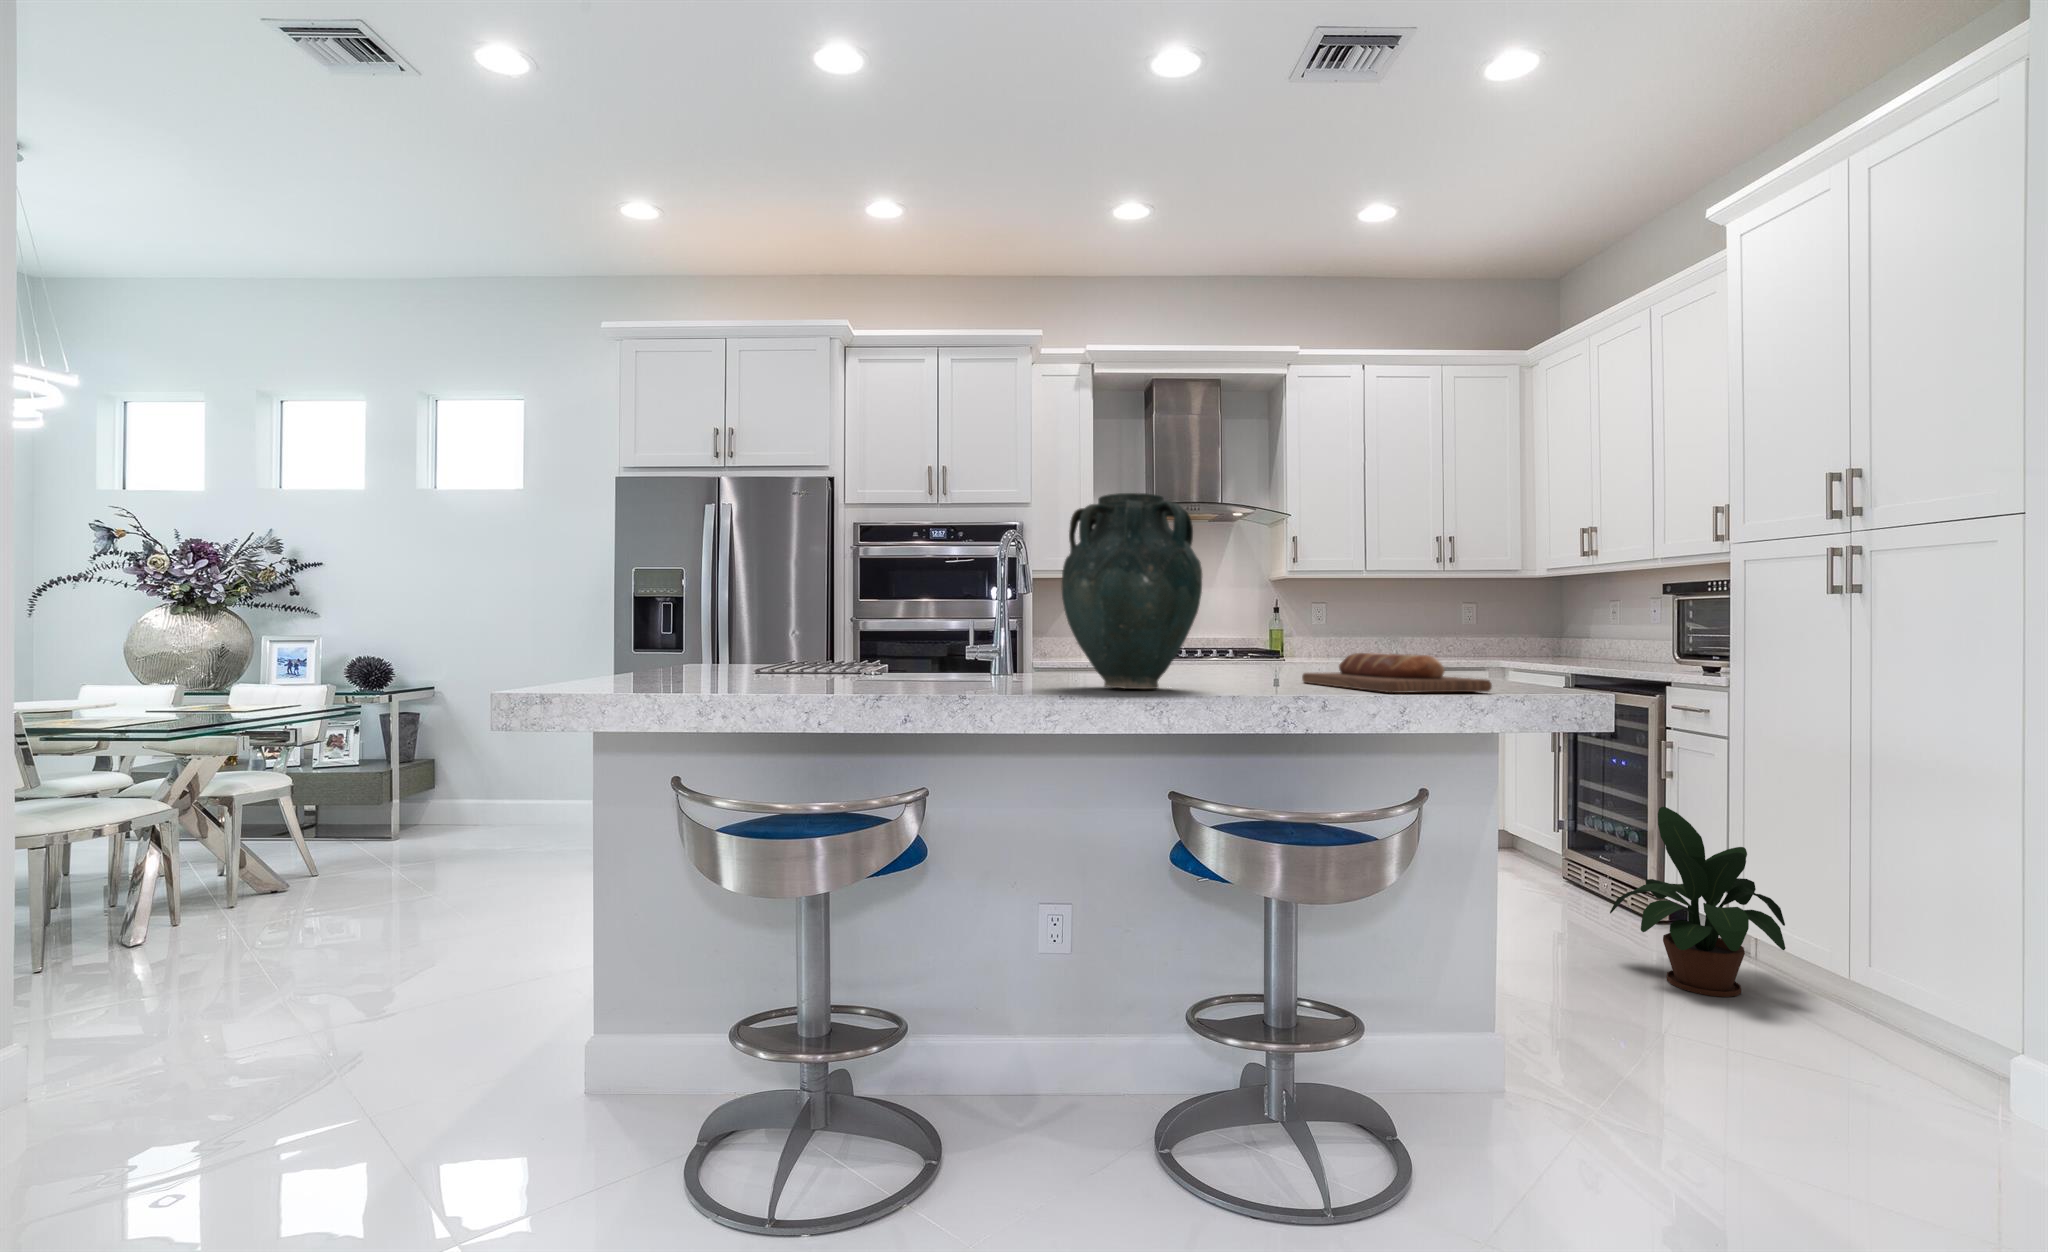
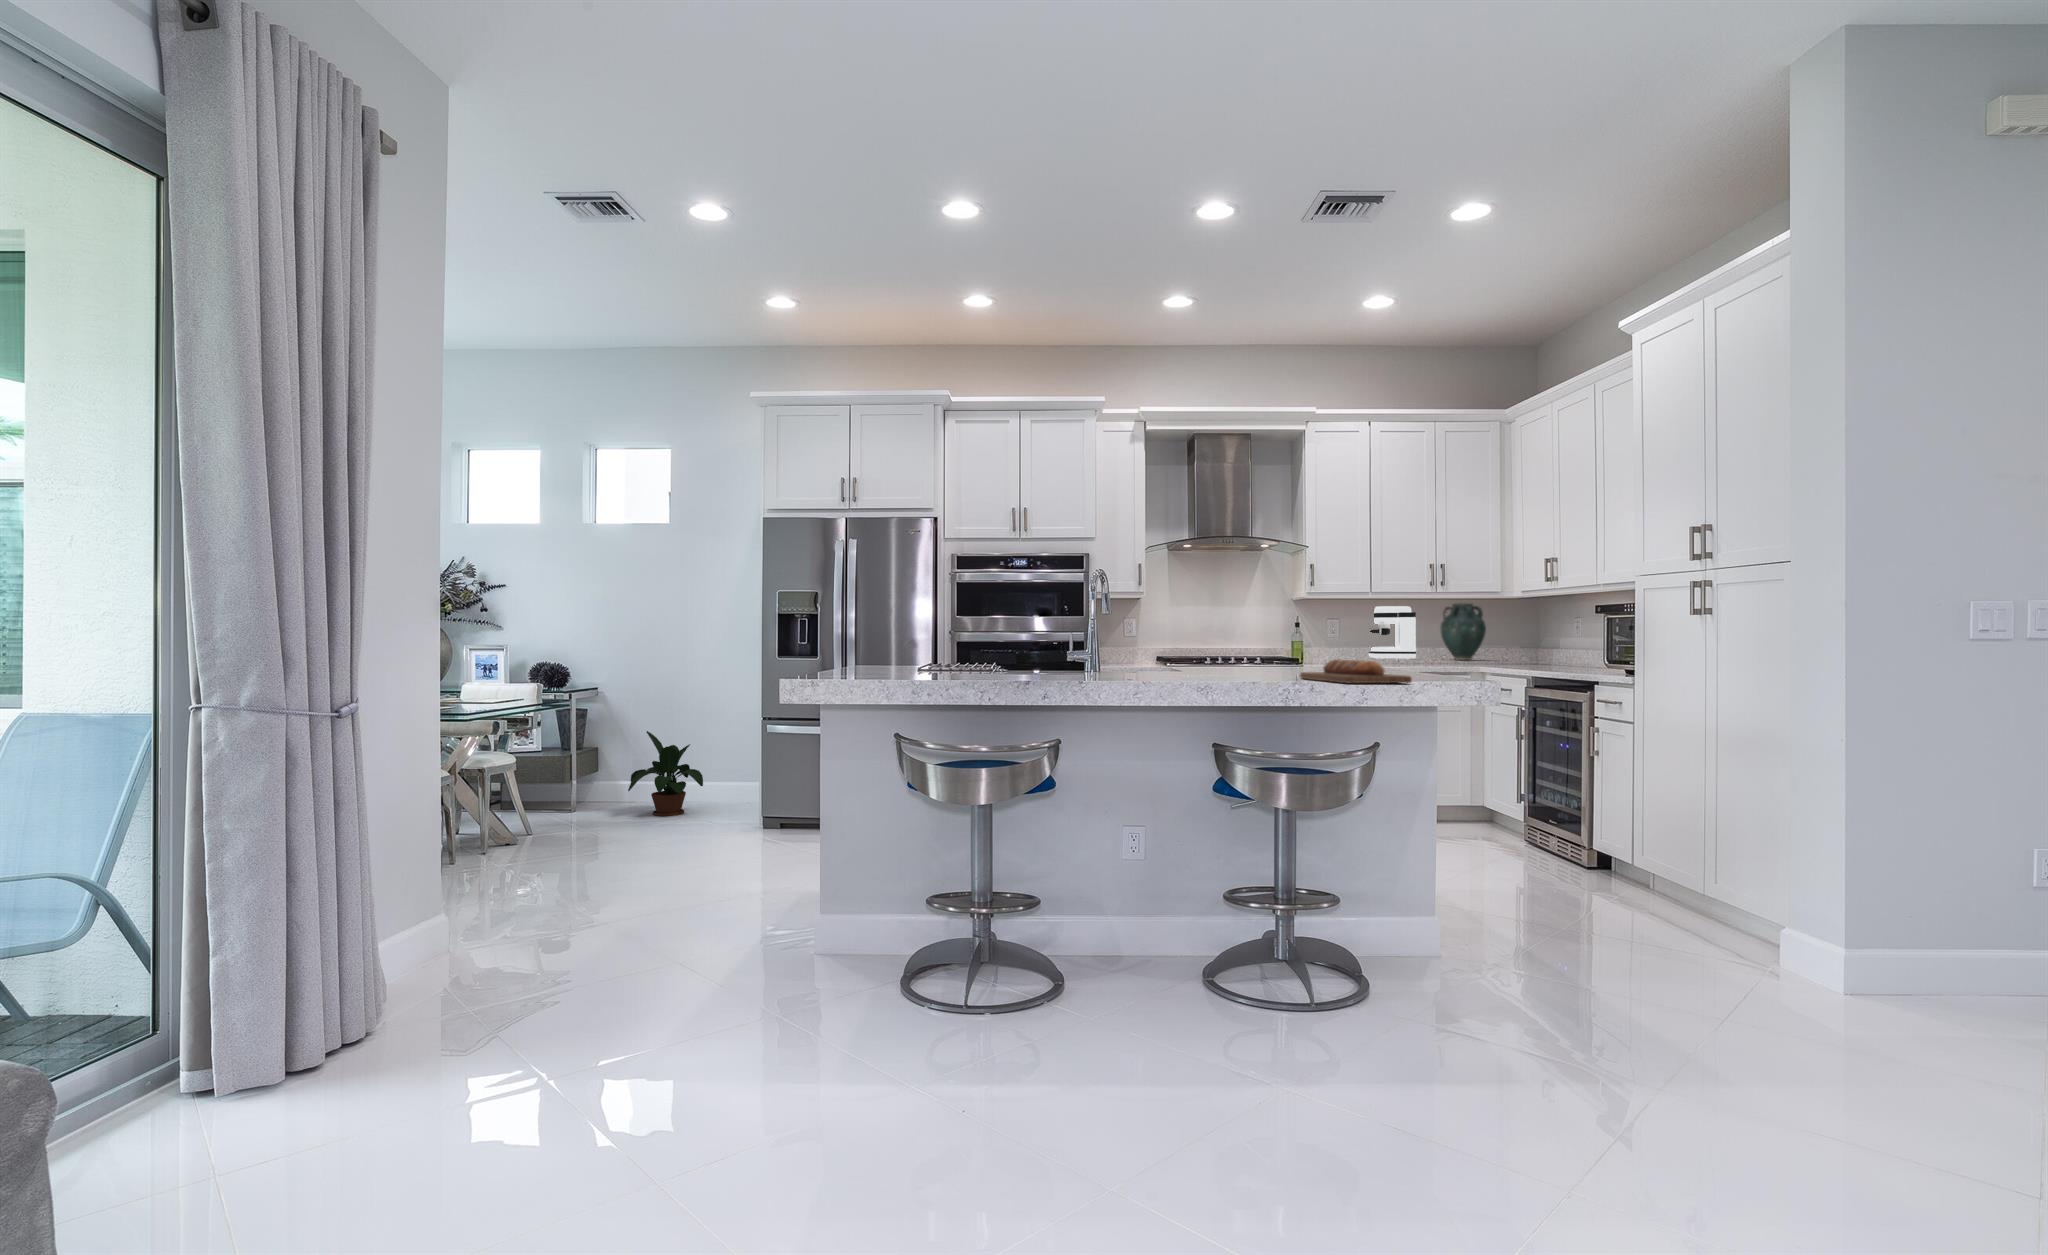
vase: present [1062,493,1202,689] -> present [1441,603,1486,660]
coffee maker: none [1345,590,1417,654] -> present [1368,606,1416,660]
potted plant: present [1610,807,1785,997] -> present [628,731,703,816]

